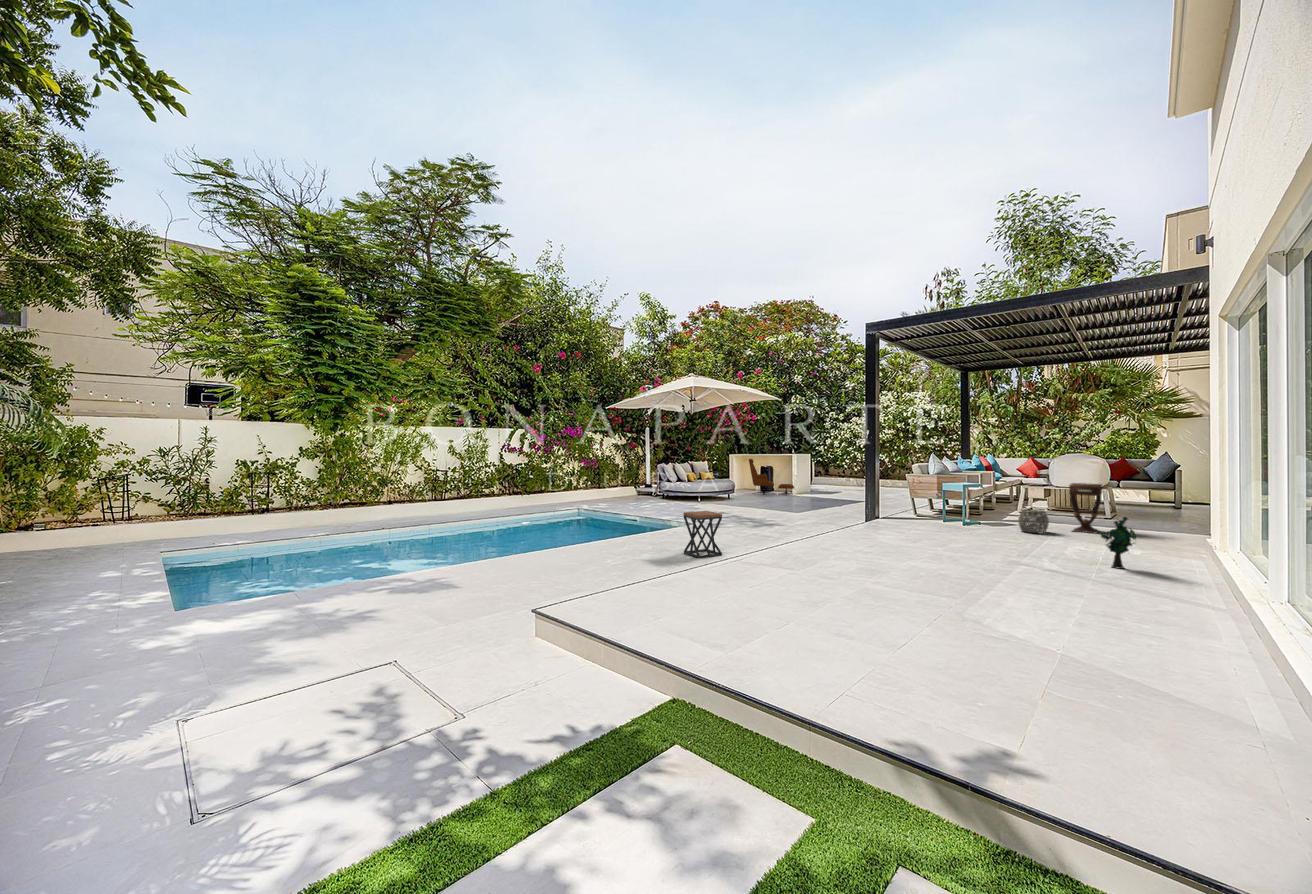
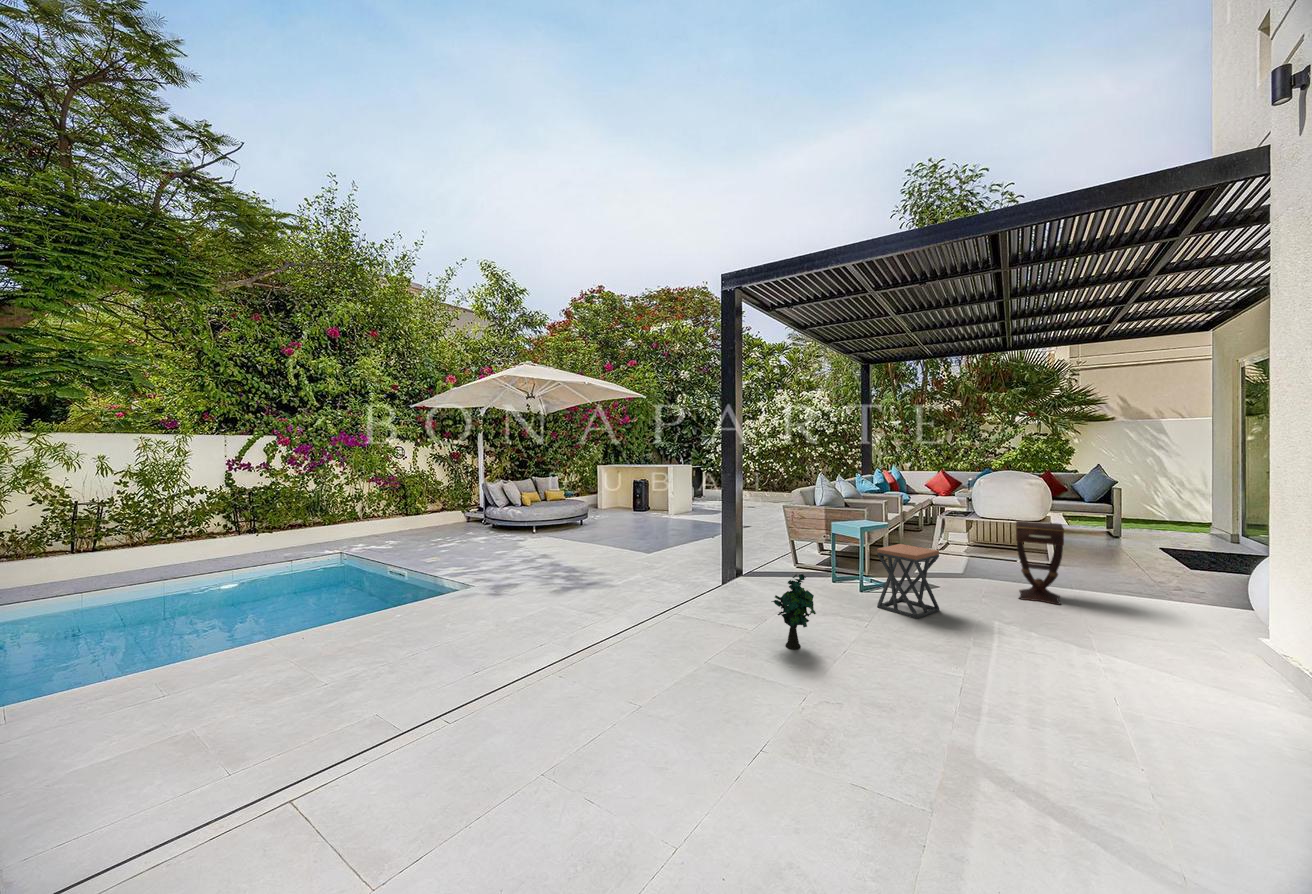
lounge chair: present [749,459,794,495] -> none [617,470,671,515]
woven basket: present [1018,509,1049,533] -> none [941,565,989,607]
stool: present [684,511,722,558] -> present [877,544,939,619]
decorative plant: present [1100,517,1136,569] -> present [772,574,816,649]

